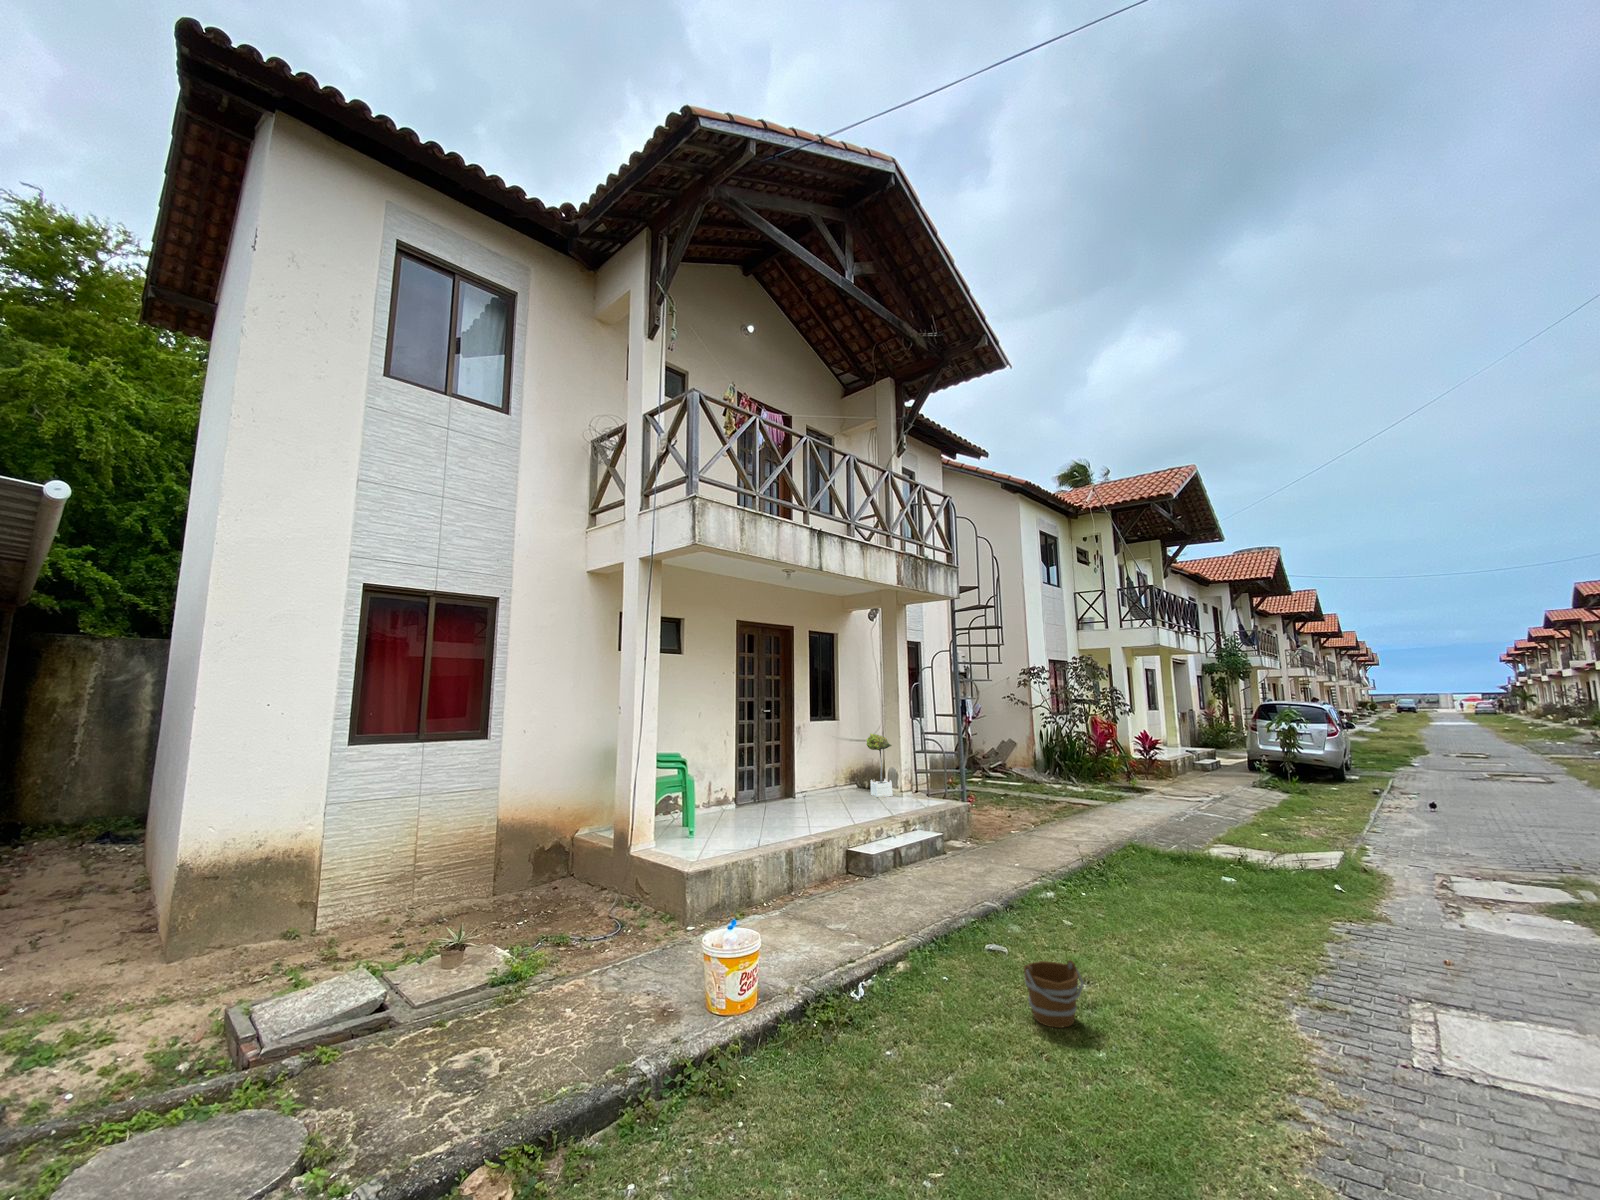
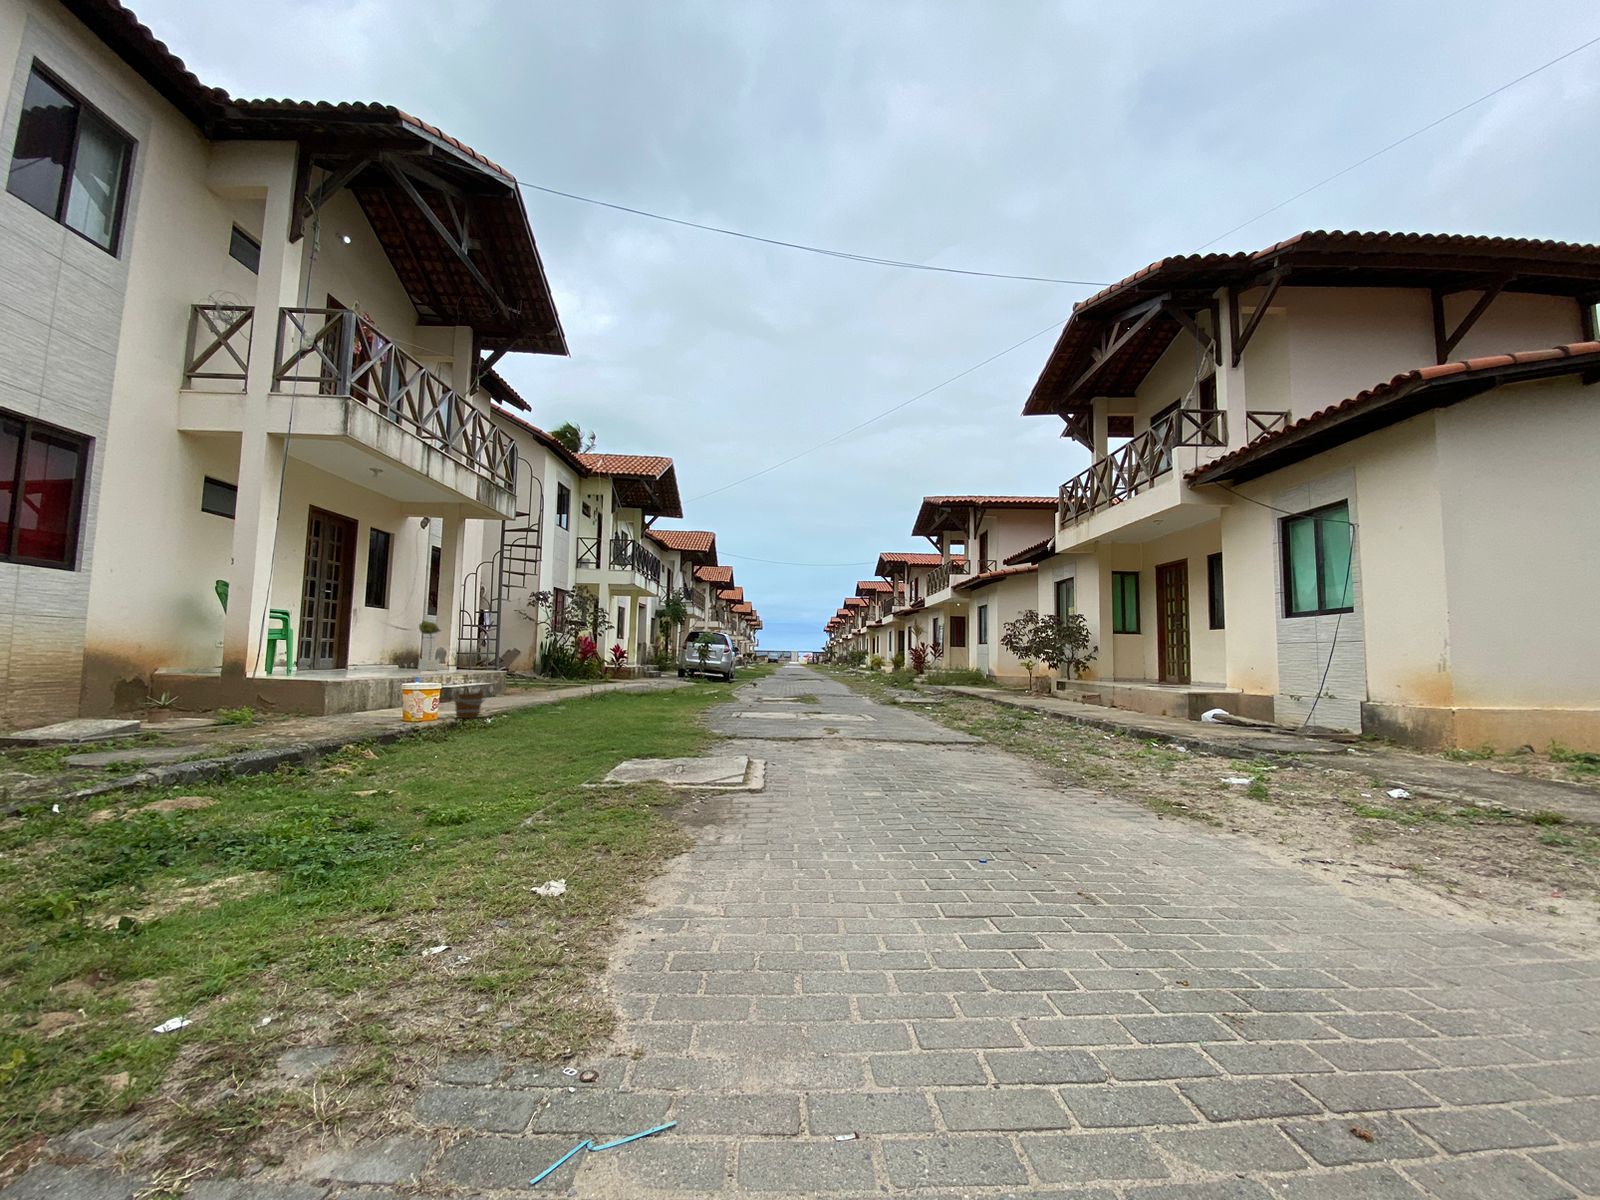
bucket: present [1024,960,1084,1028] -> present [454,691,485,718]

